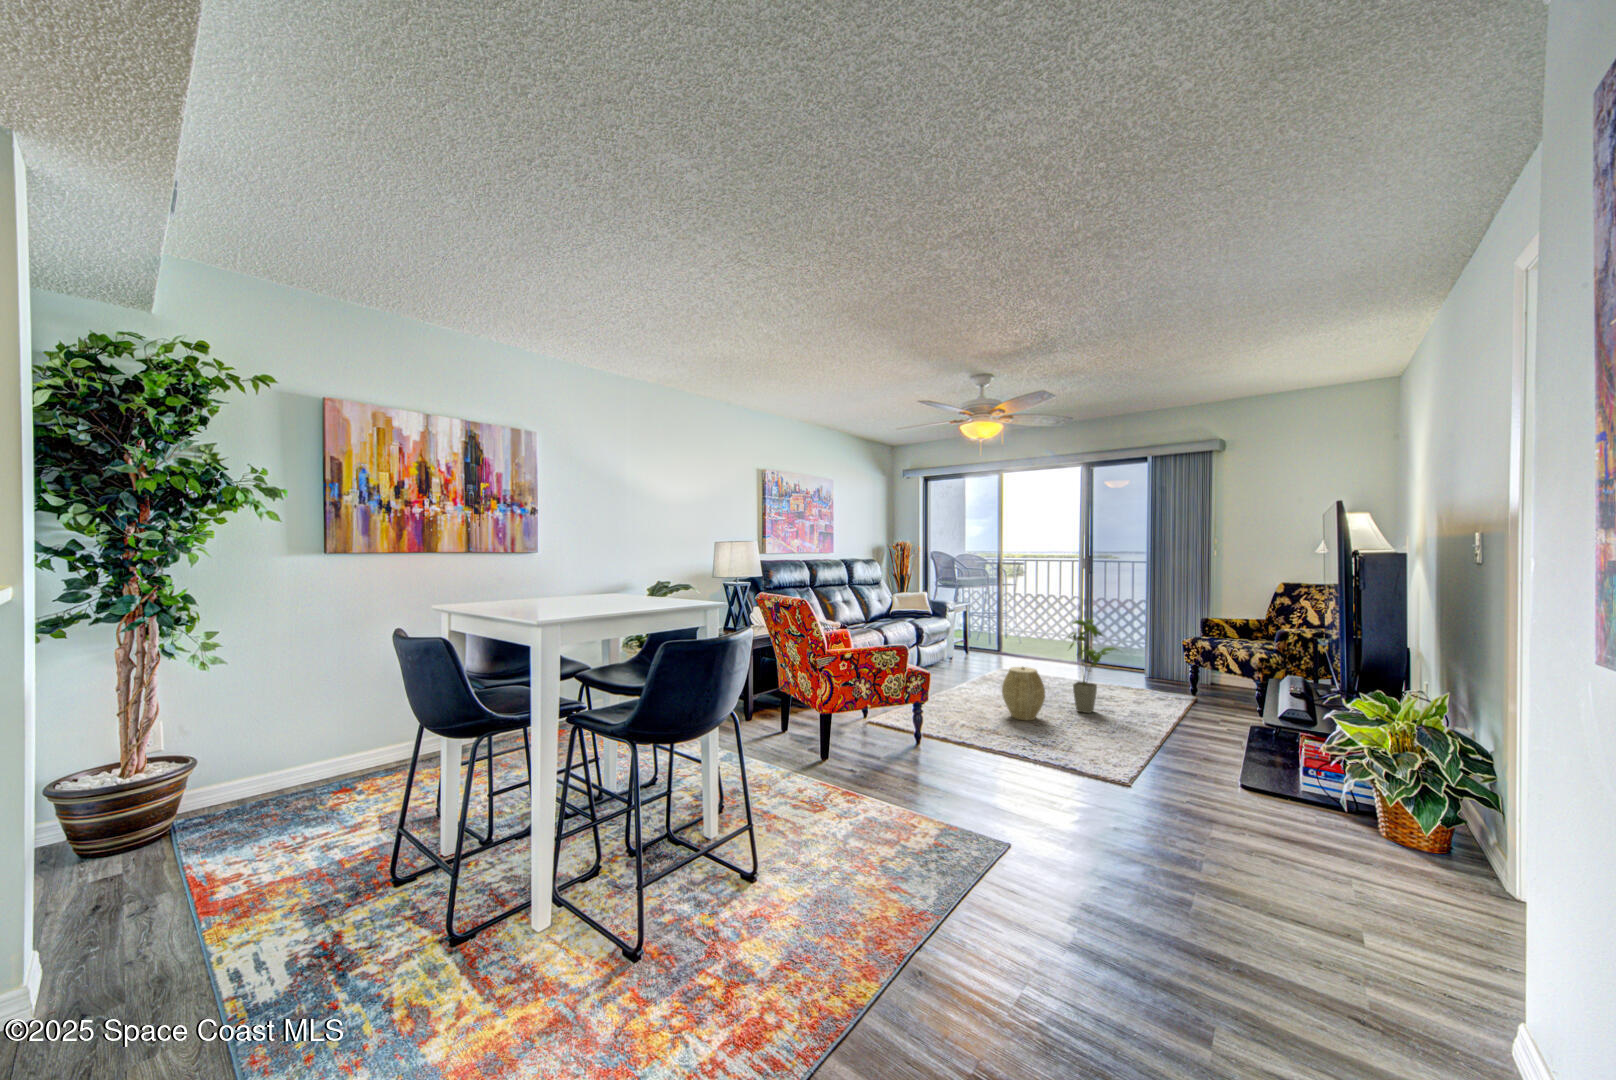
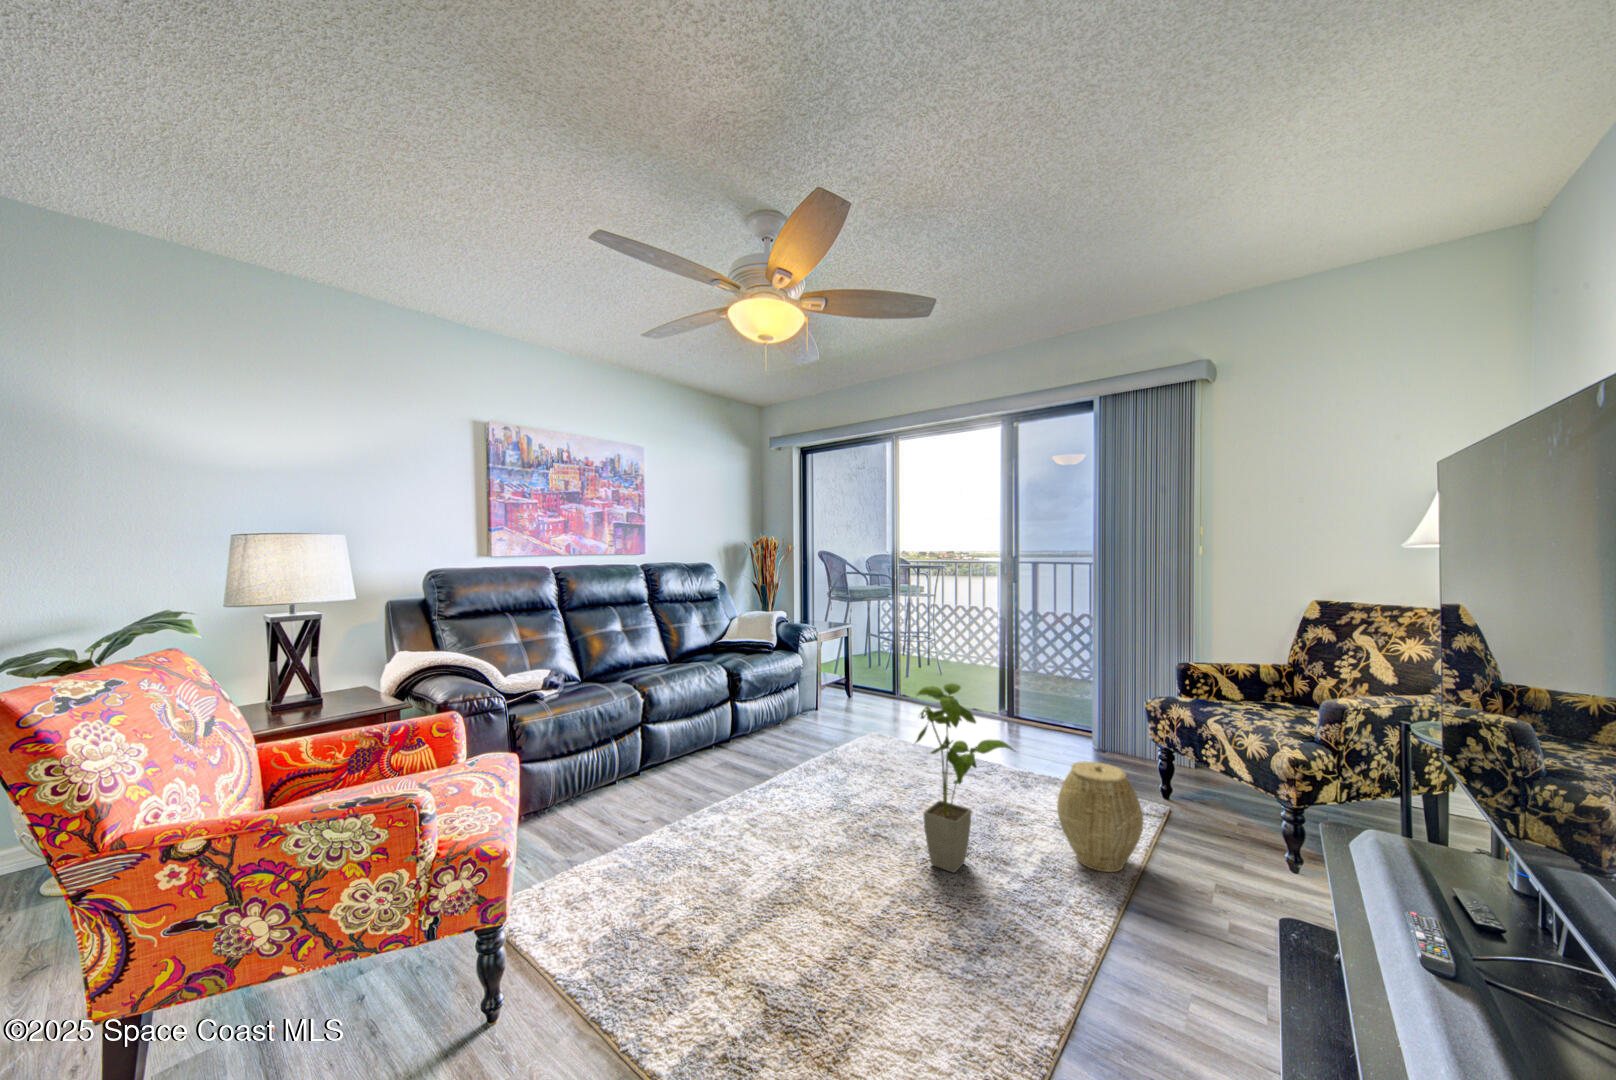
woven basket: present [1002,667,1045,720] -> present [1057,762,1143,872]

